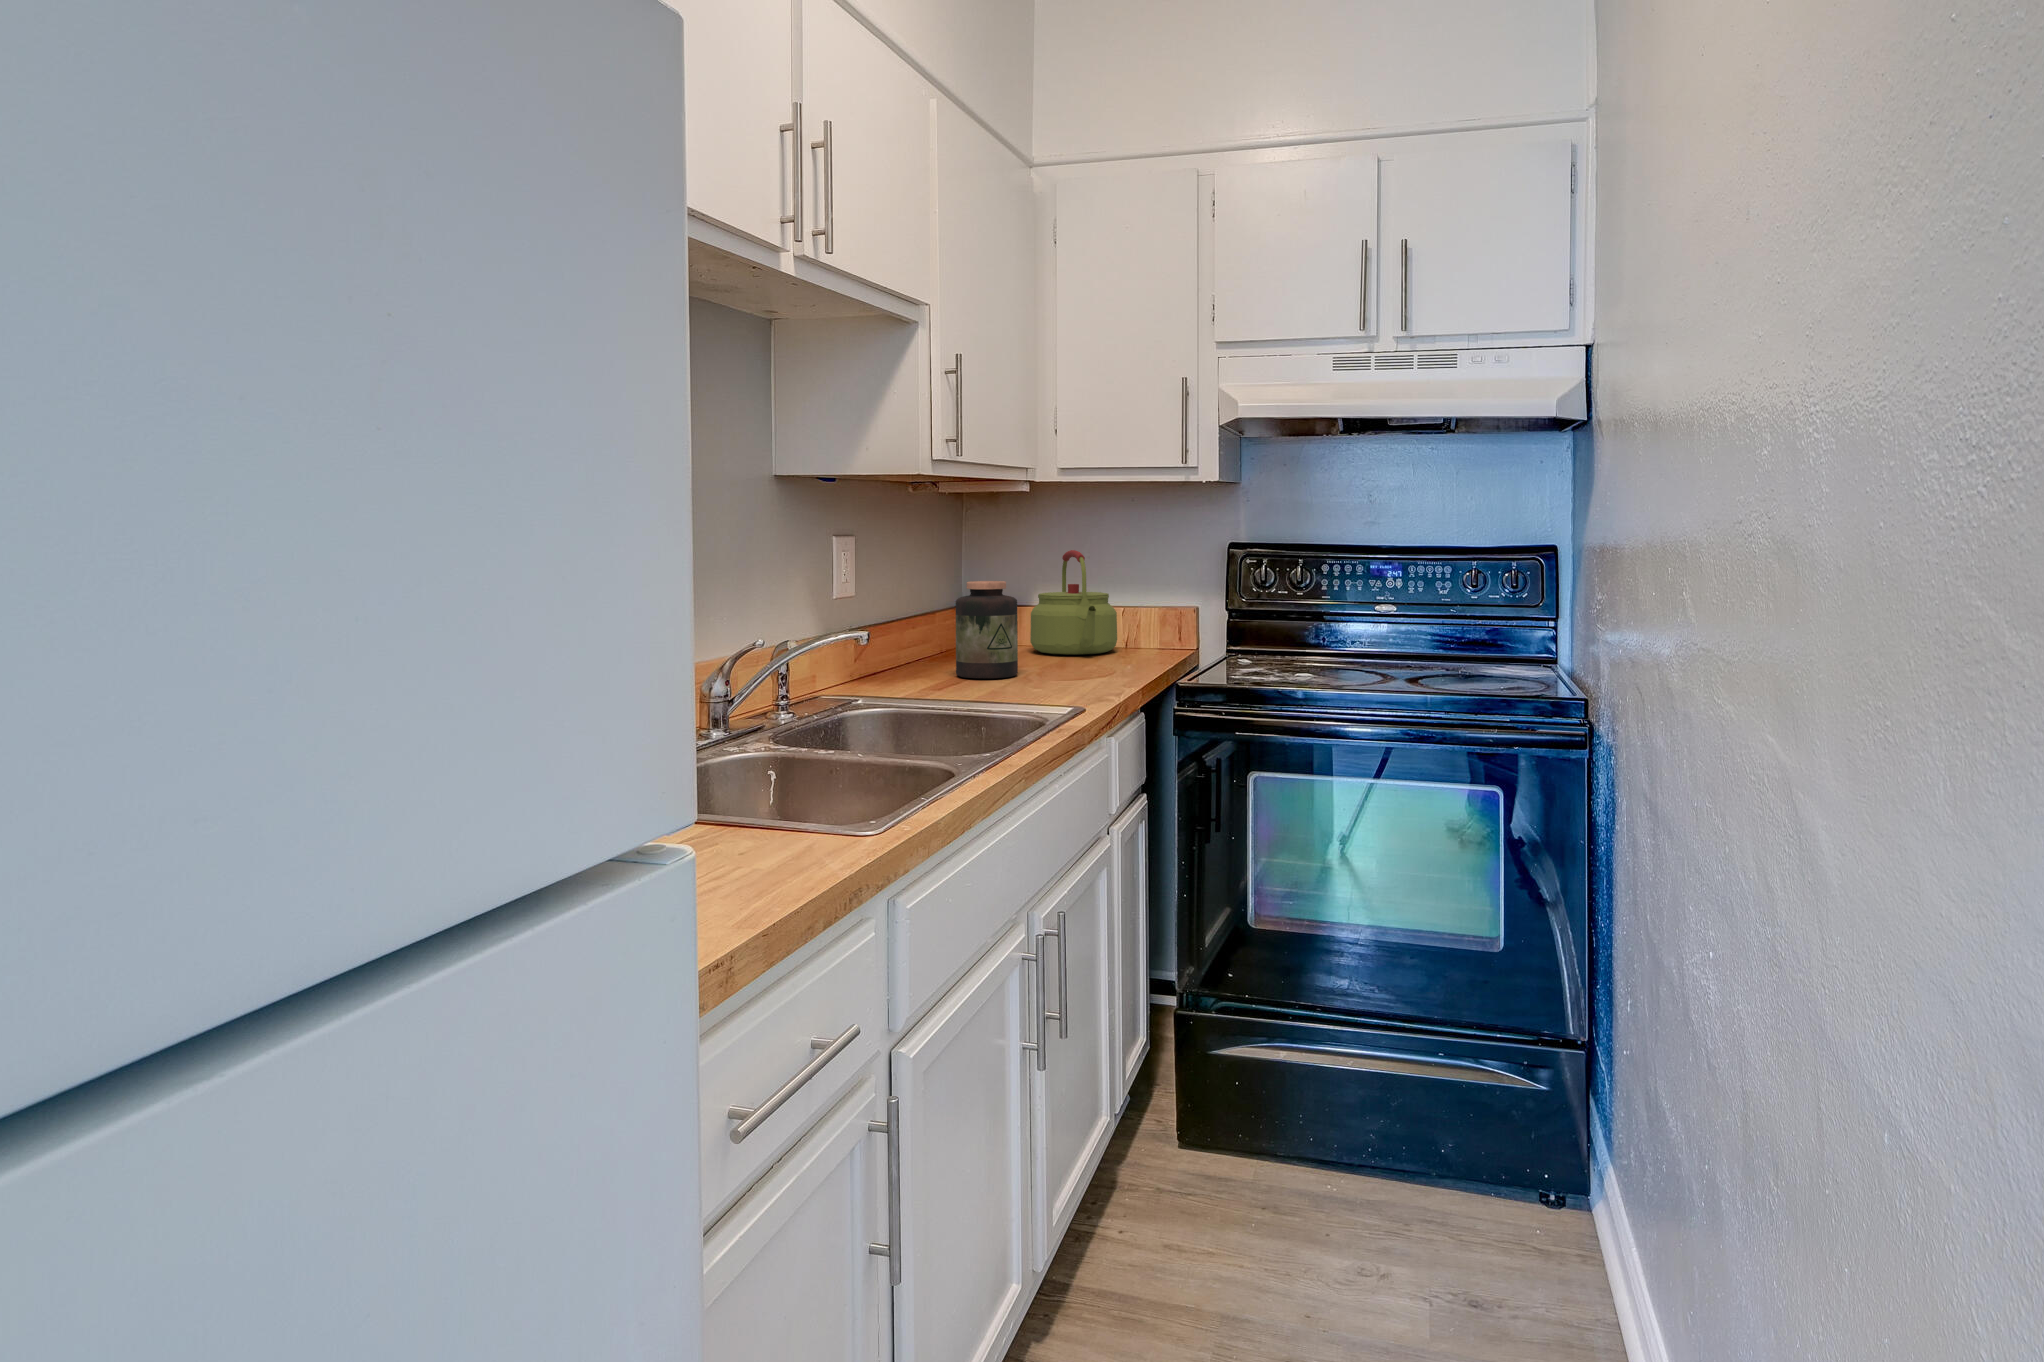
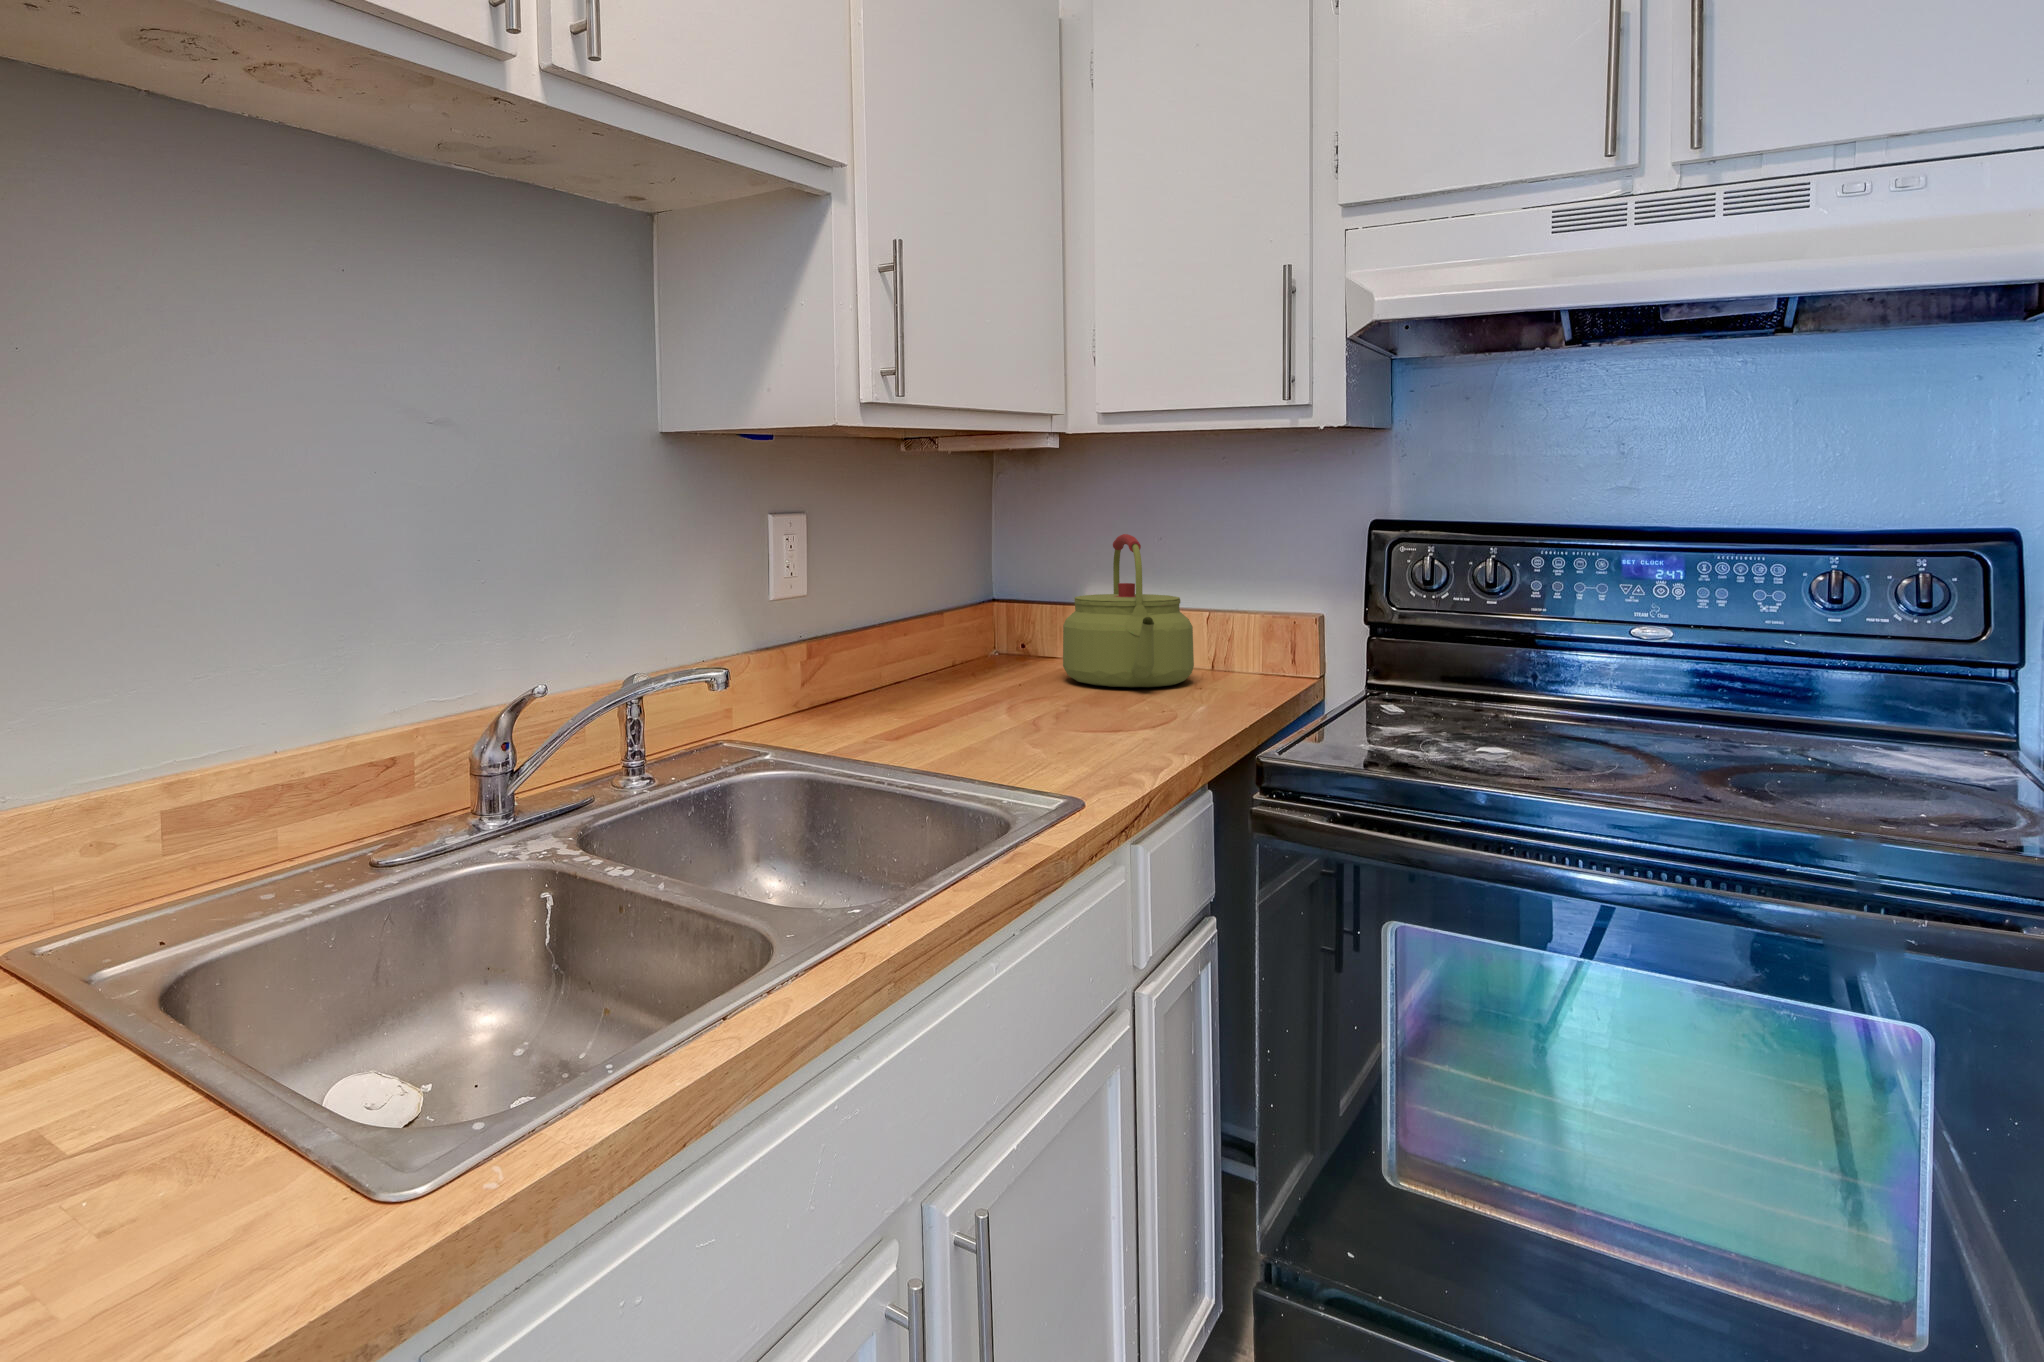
jar: present [956,581,1018,678] -> none [927,580,1021,727]

